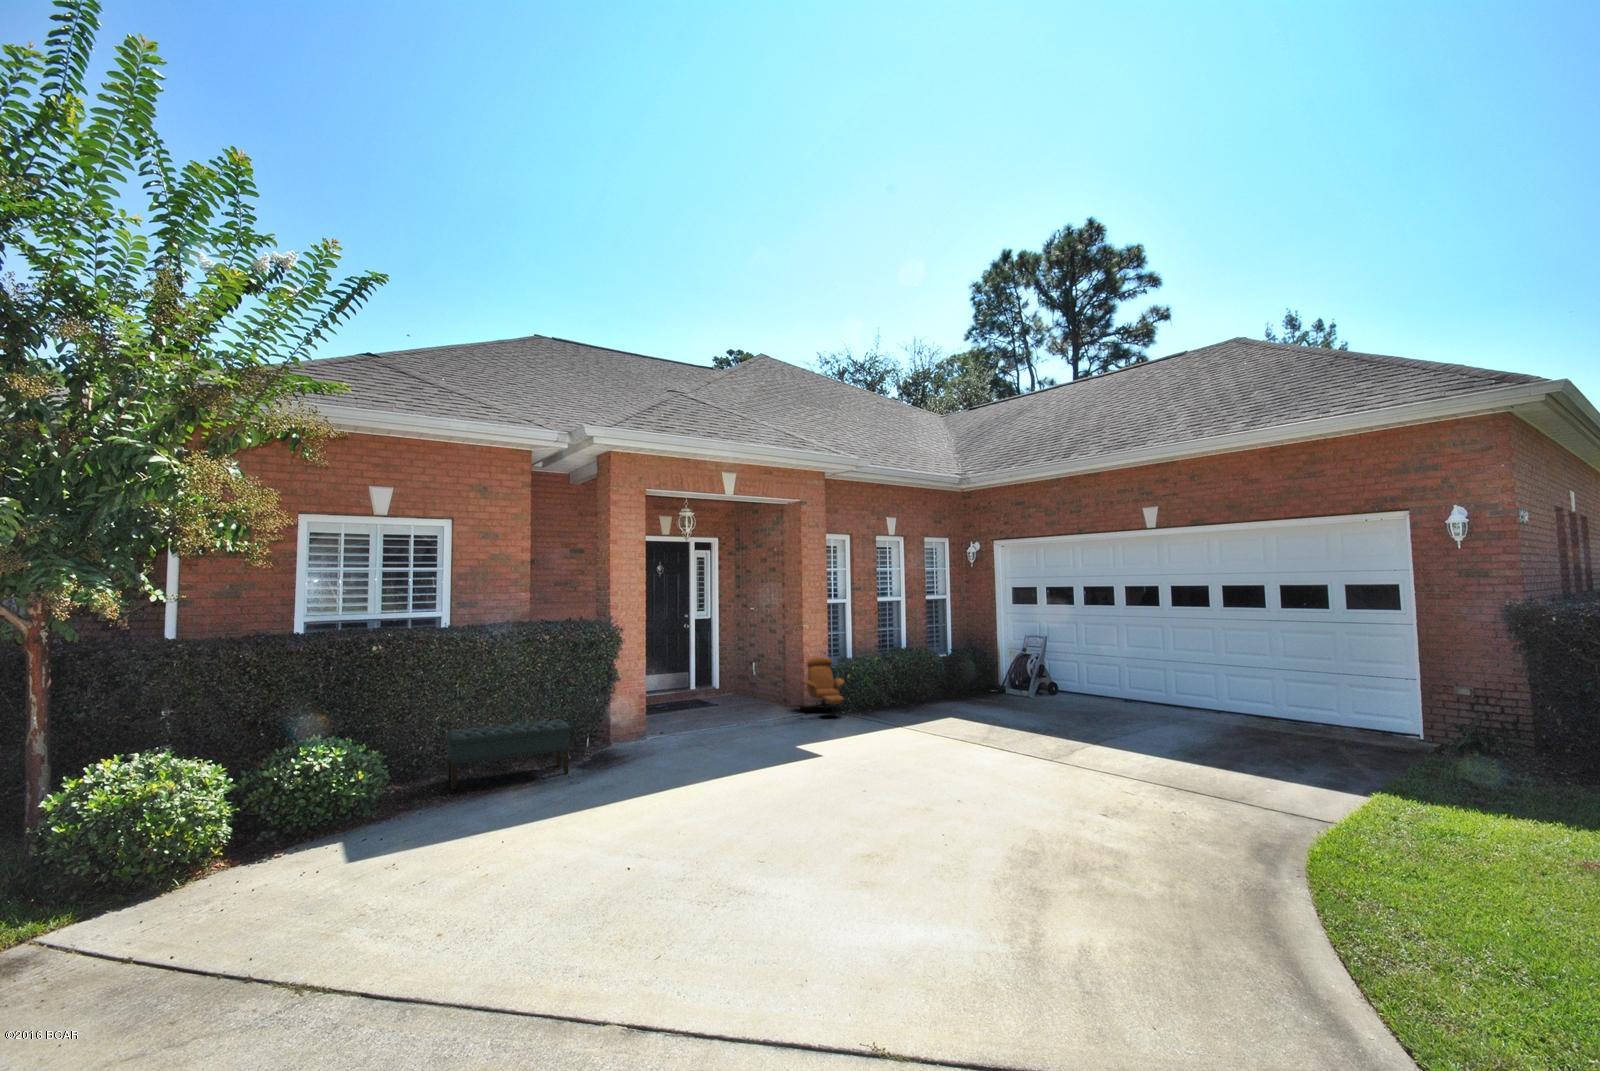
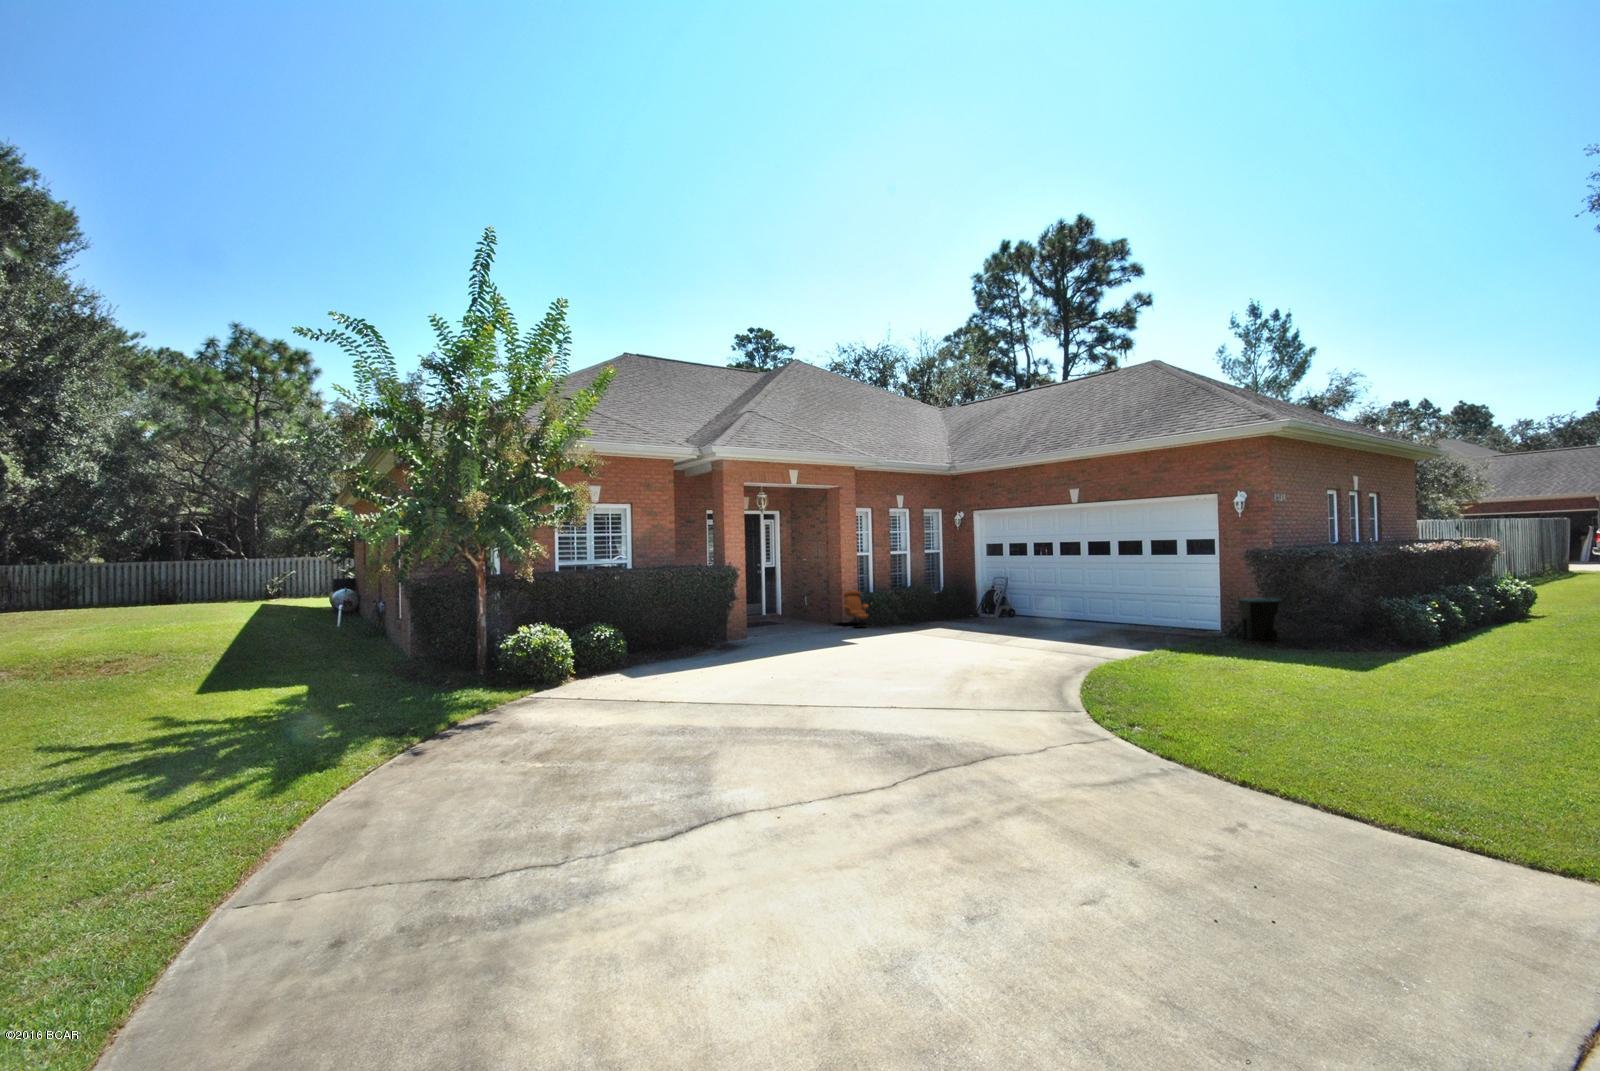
trash can: none [1454,681,1549,757] -> present [1237,598,1284,640]
bench: present [446,719,571,790] -> none [646,621,715,657]

